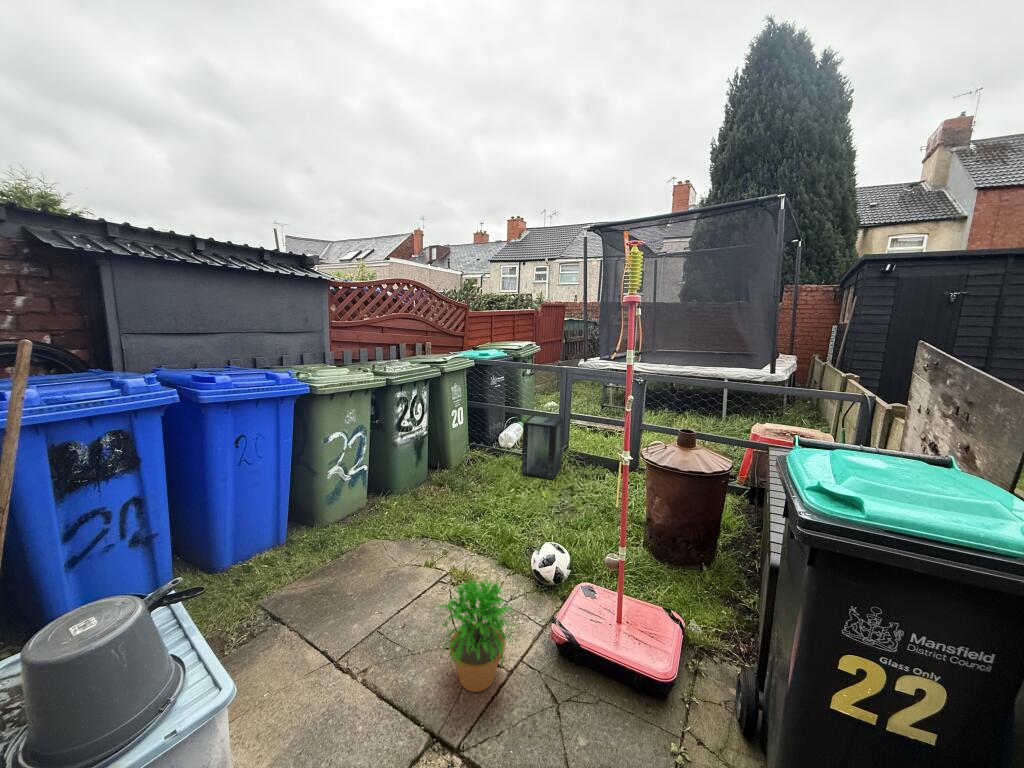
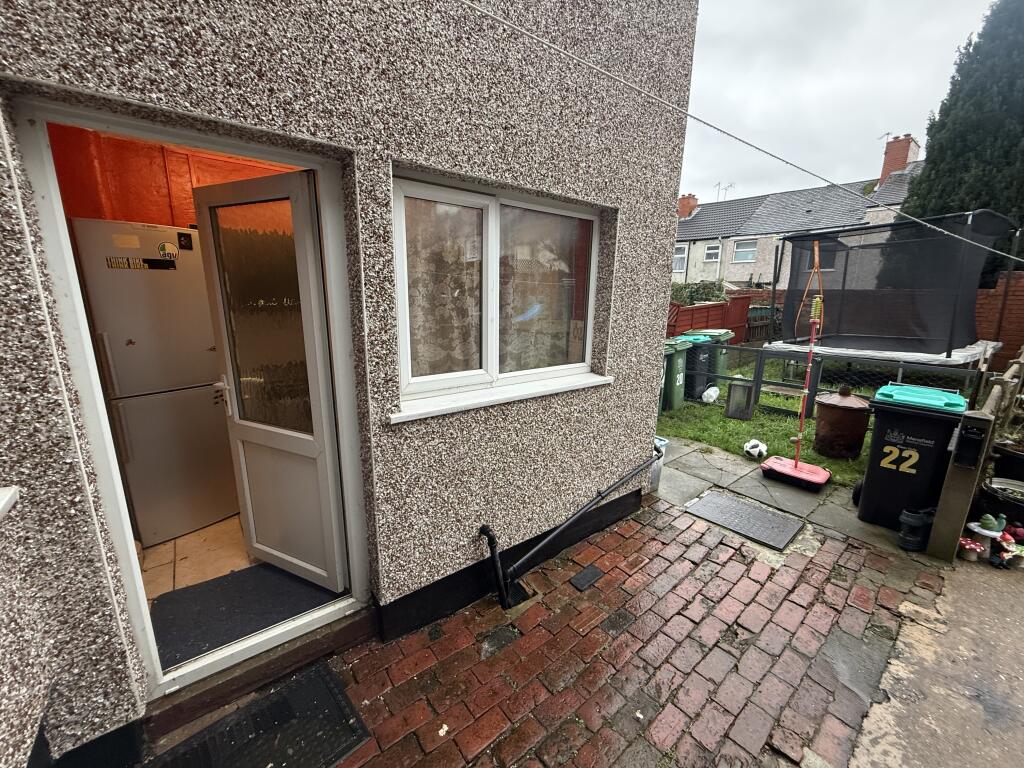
potted plant: present [438,579,515,692] -> none [708,436,748,480]

